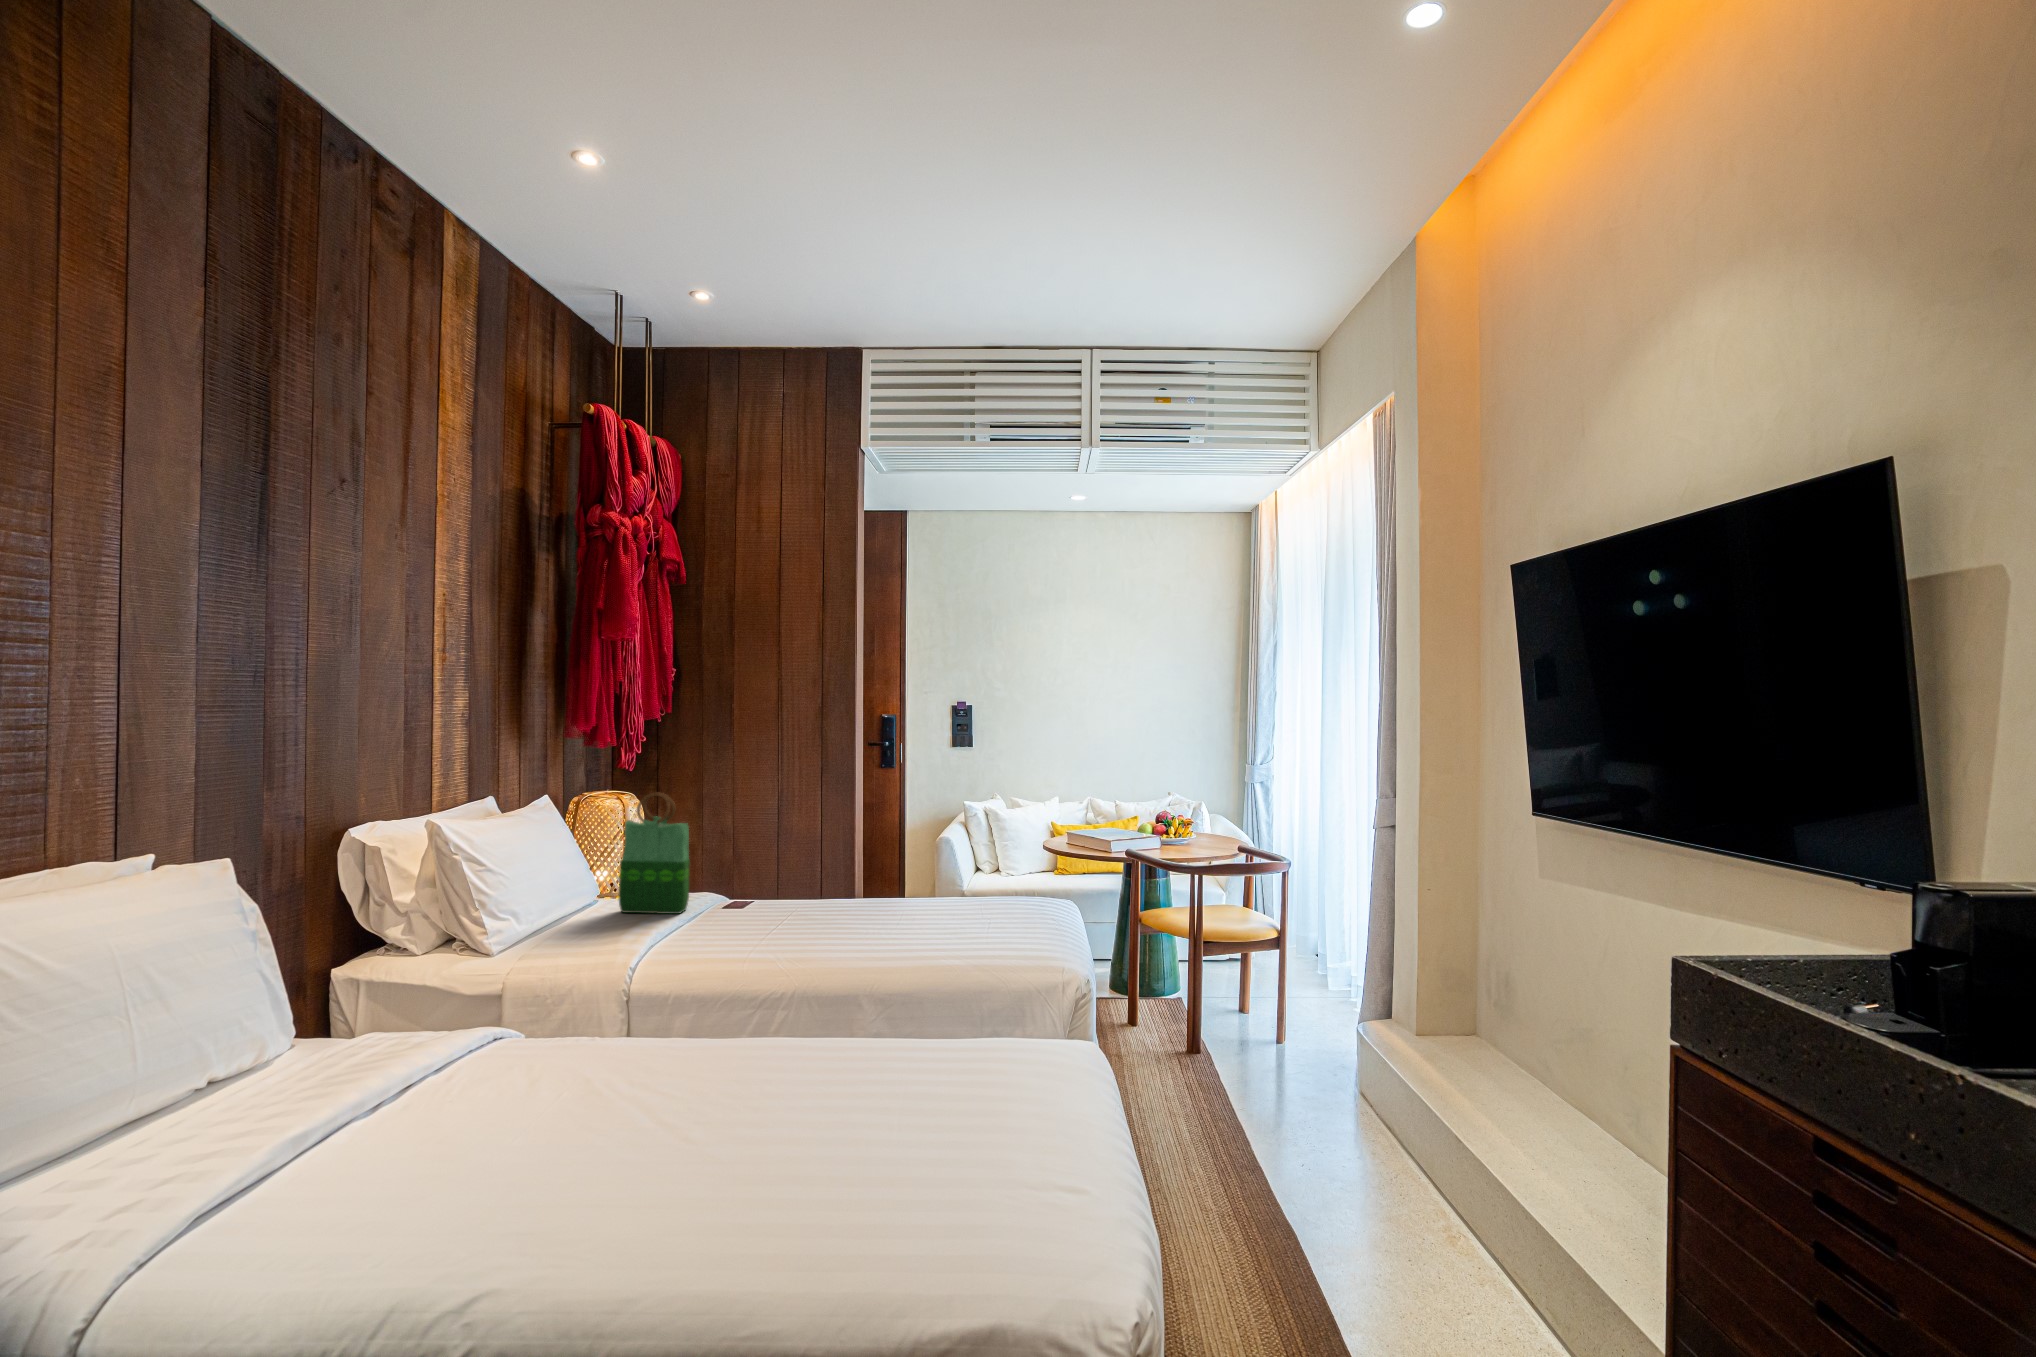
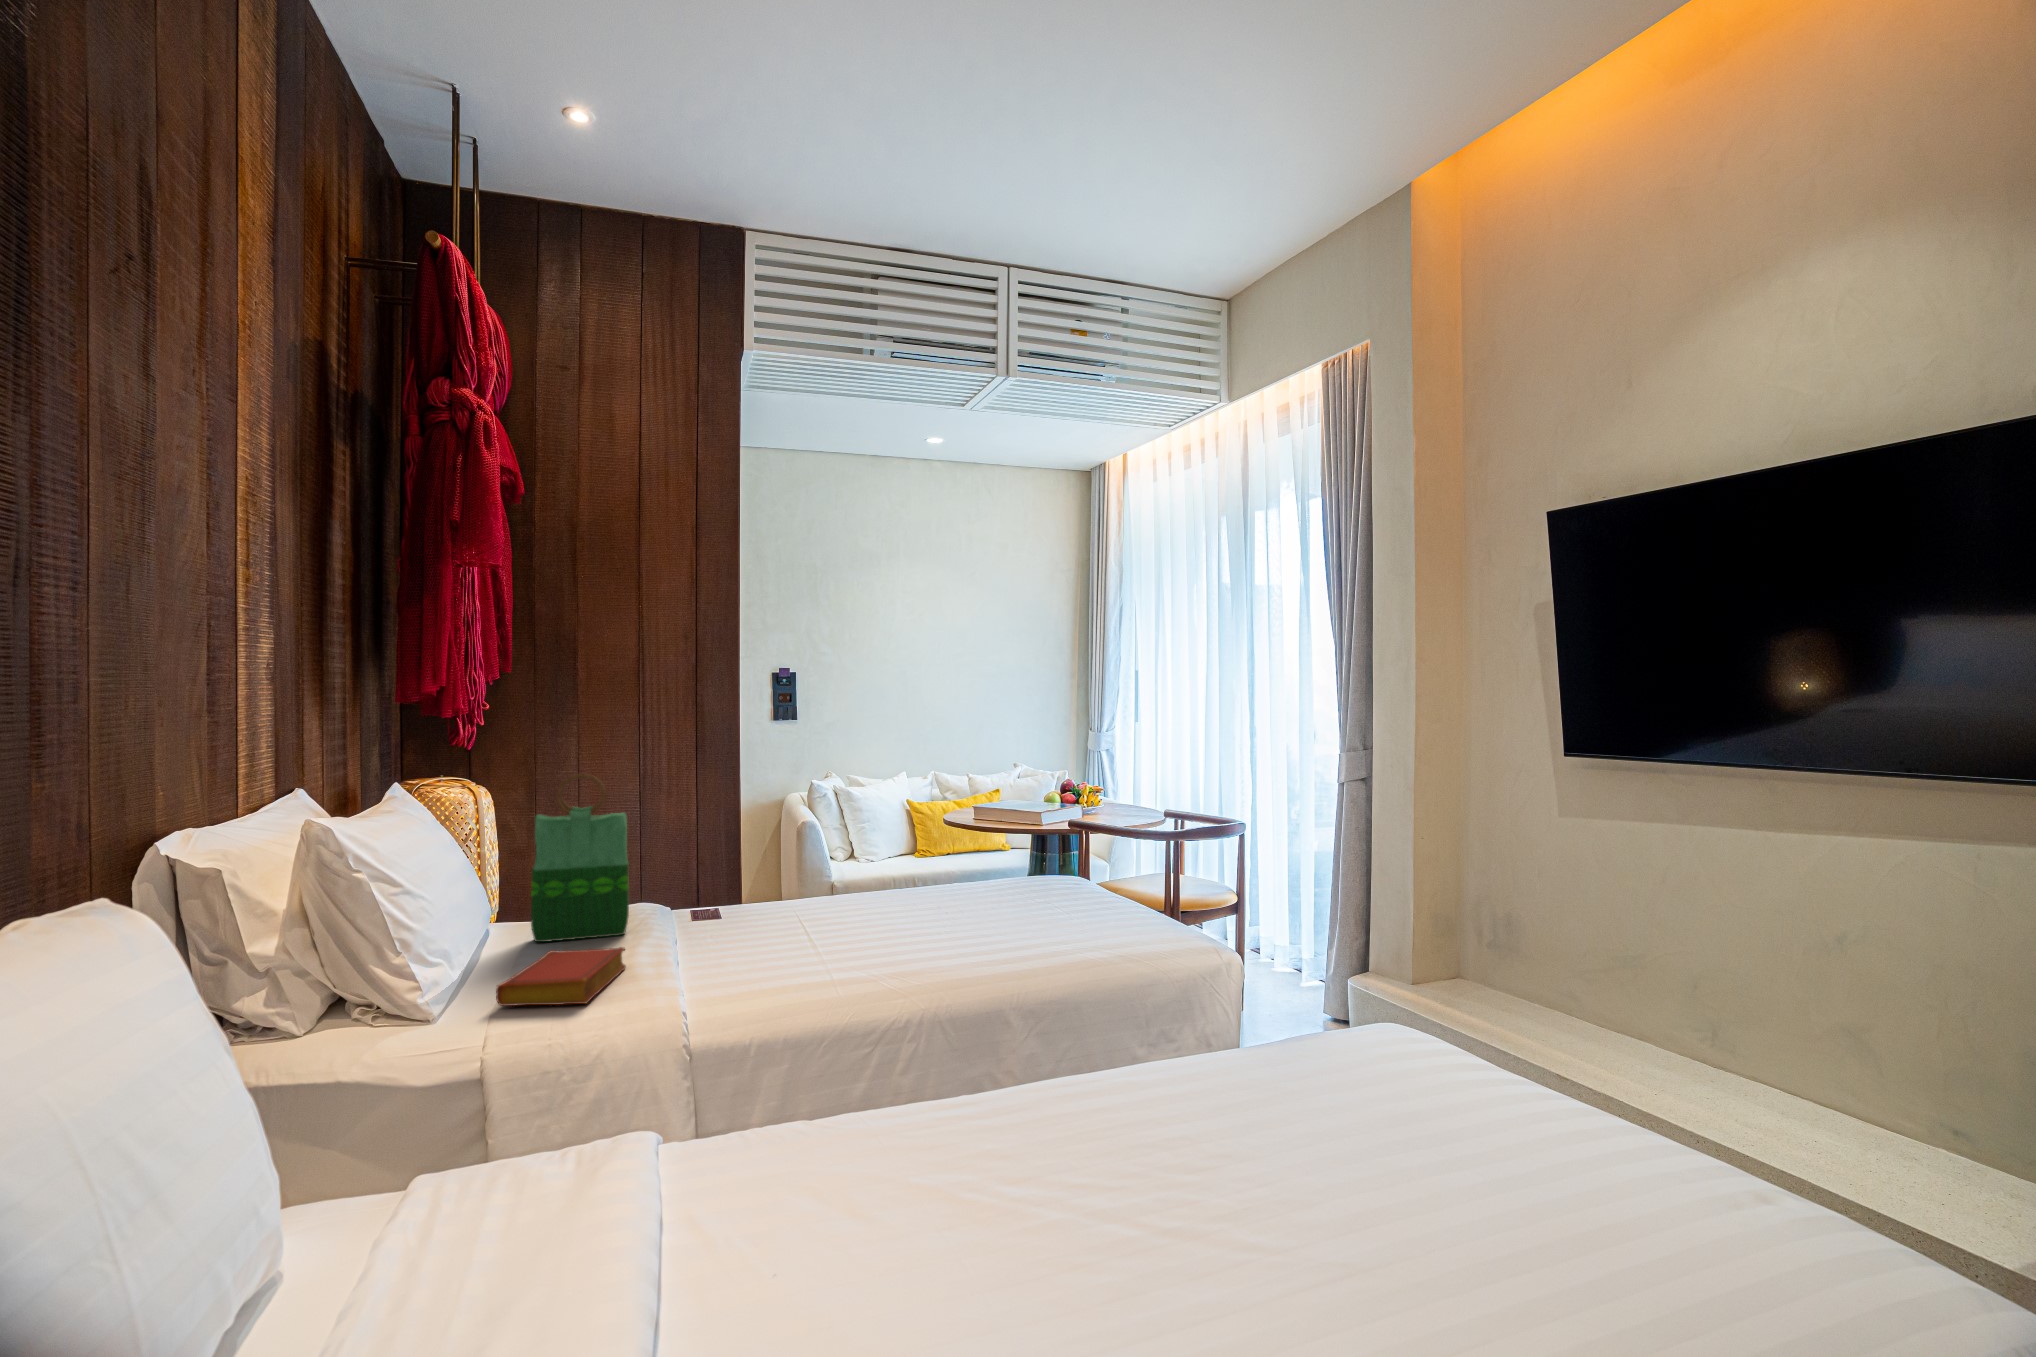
book: none [544,919,649,958] -> present [496,947,626,1006]

